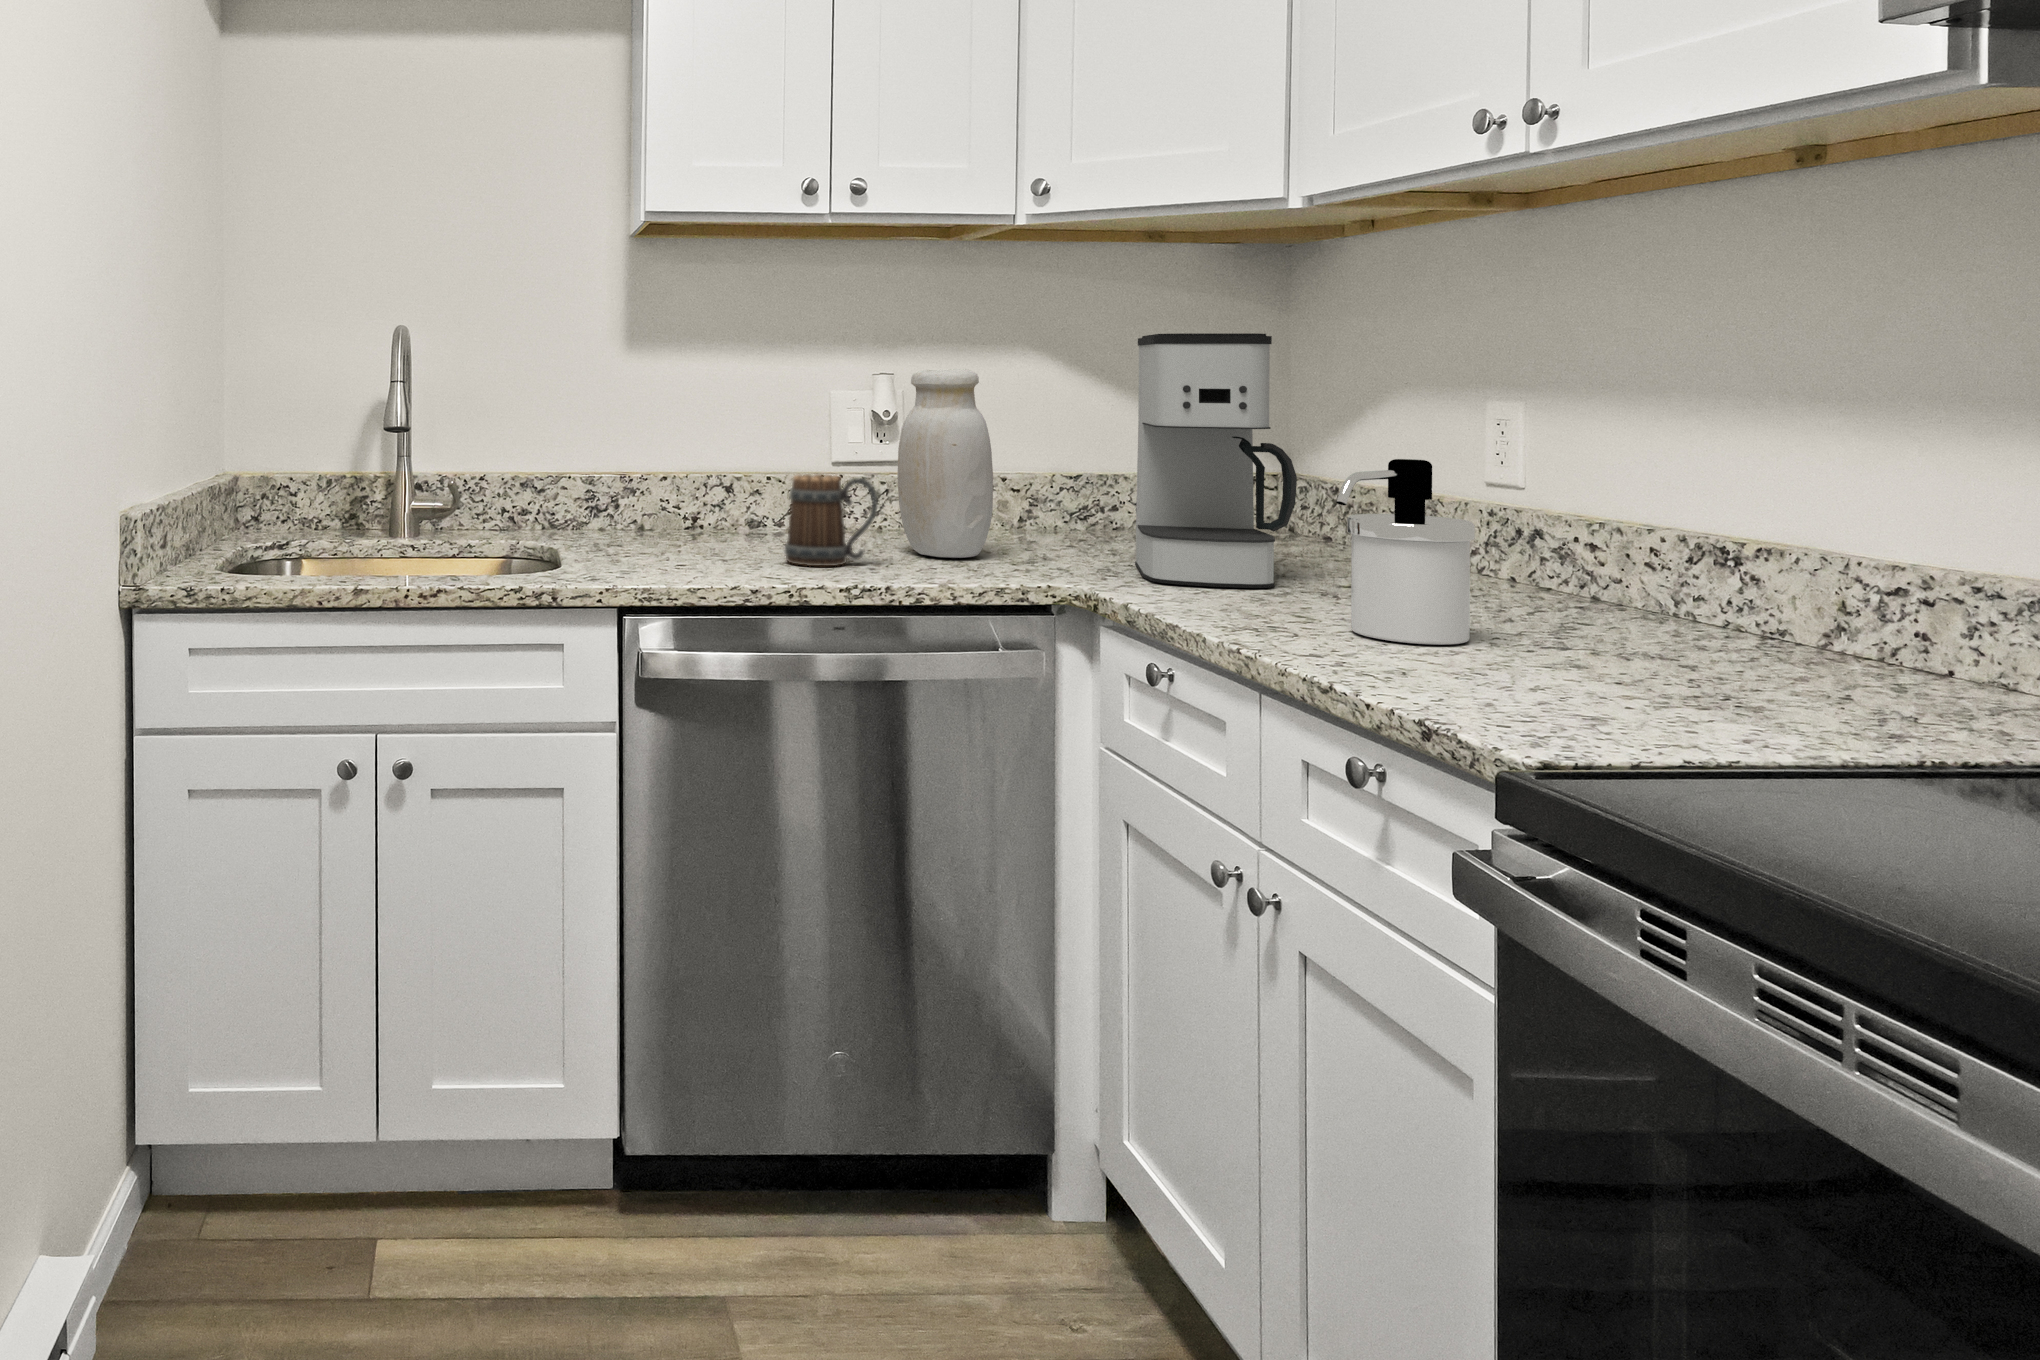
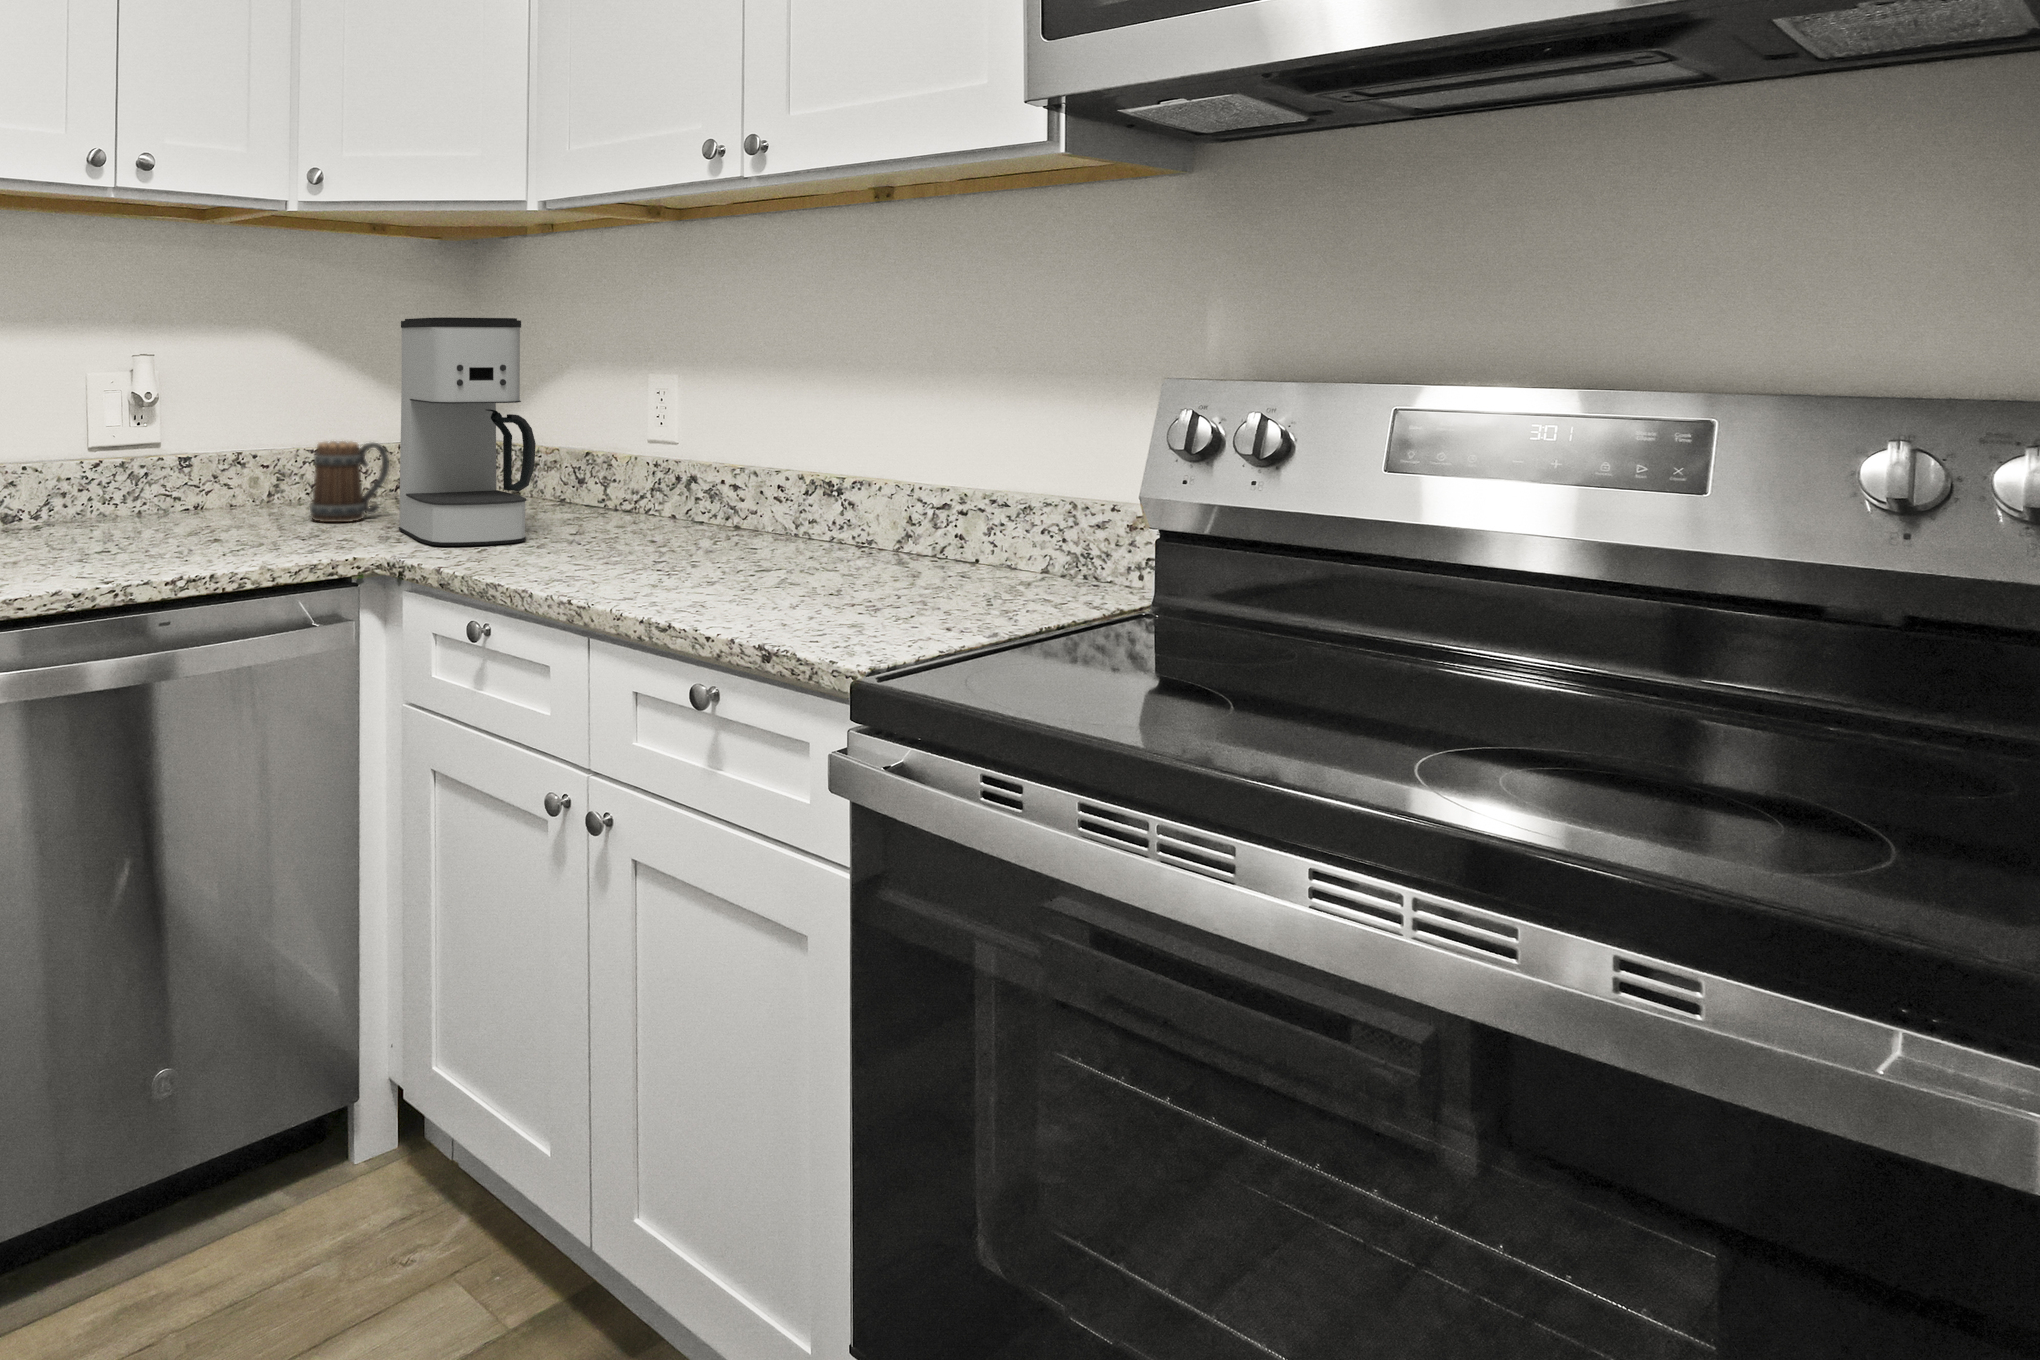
jar: present [897,369,993,558] -> none [179,350,274,539]
soap dispenser: present [1336,459,1475,645] -> none [619,426,710,579]
mug: present [785,474,878,566] -> present [310,441,389,522]

